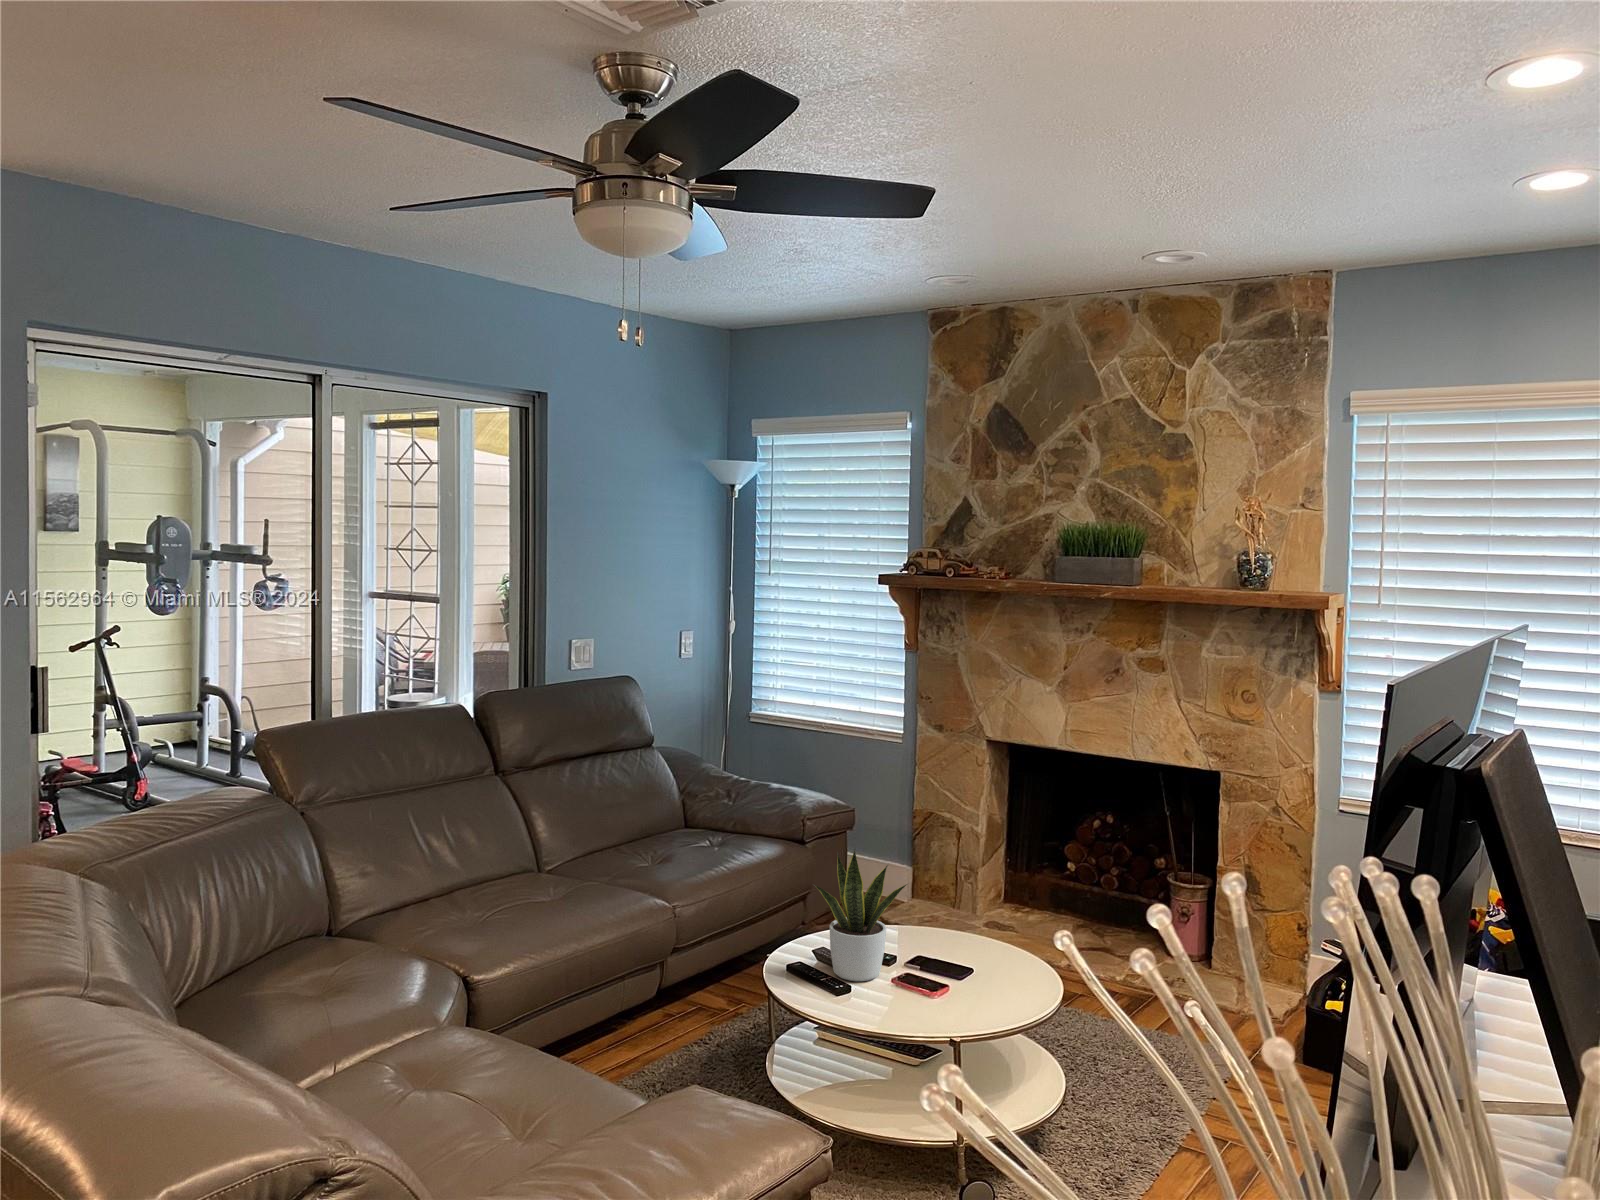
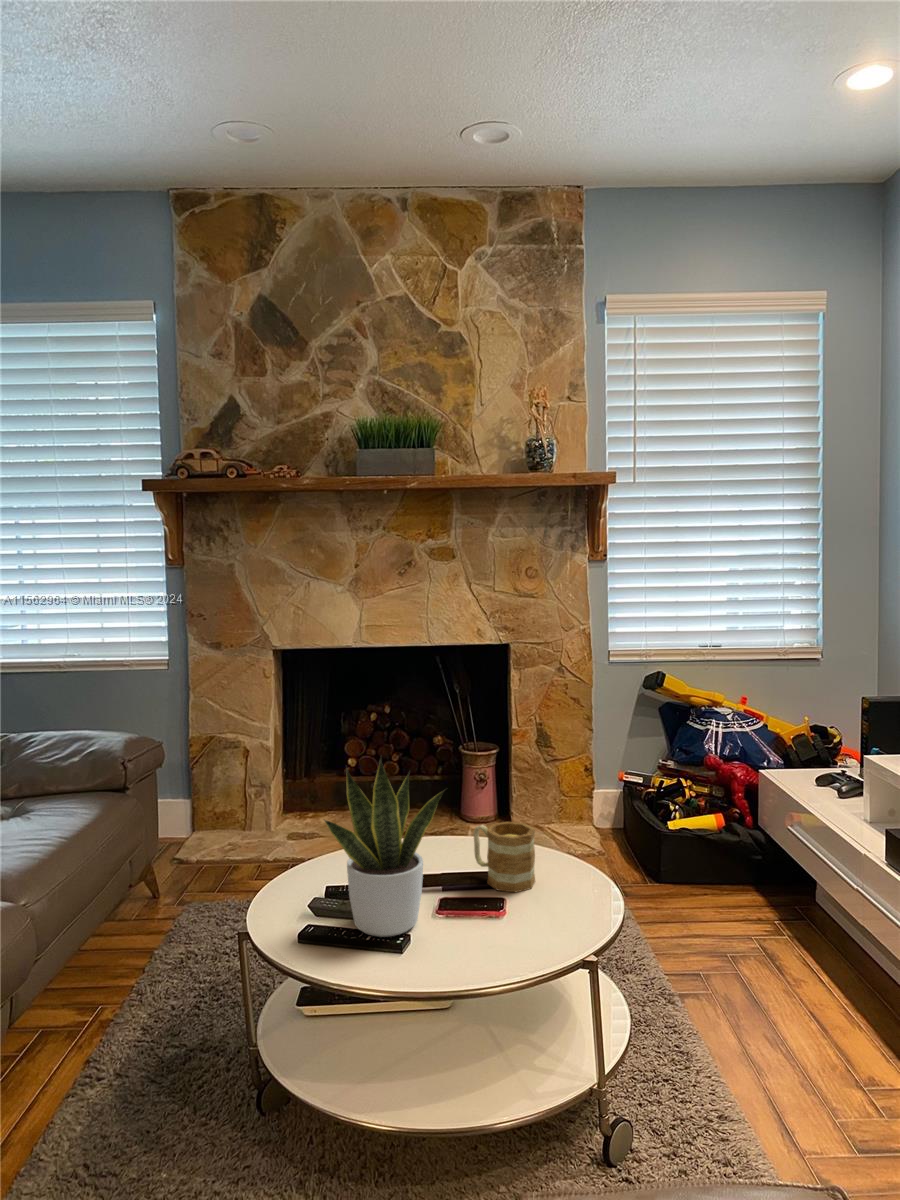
mug: none [960,925,1000,984] -> present [474,822,535,892]

